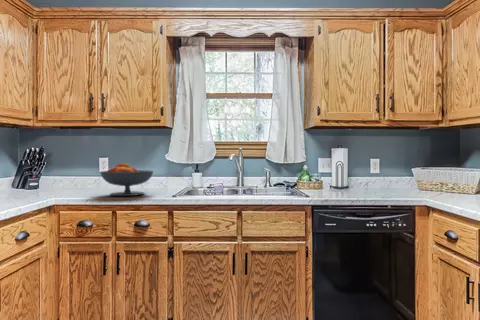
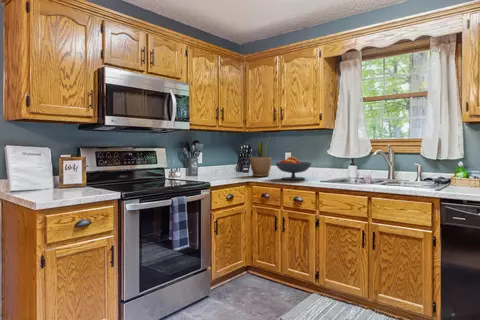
potted plant: none [49,133,86,194] -> present [250,139,271,177]

